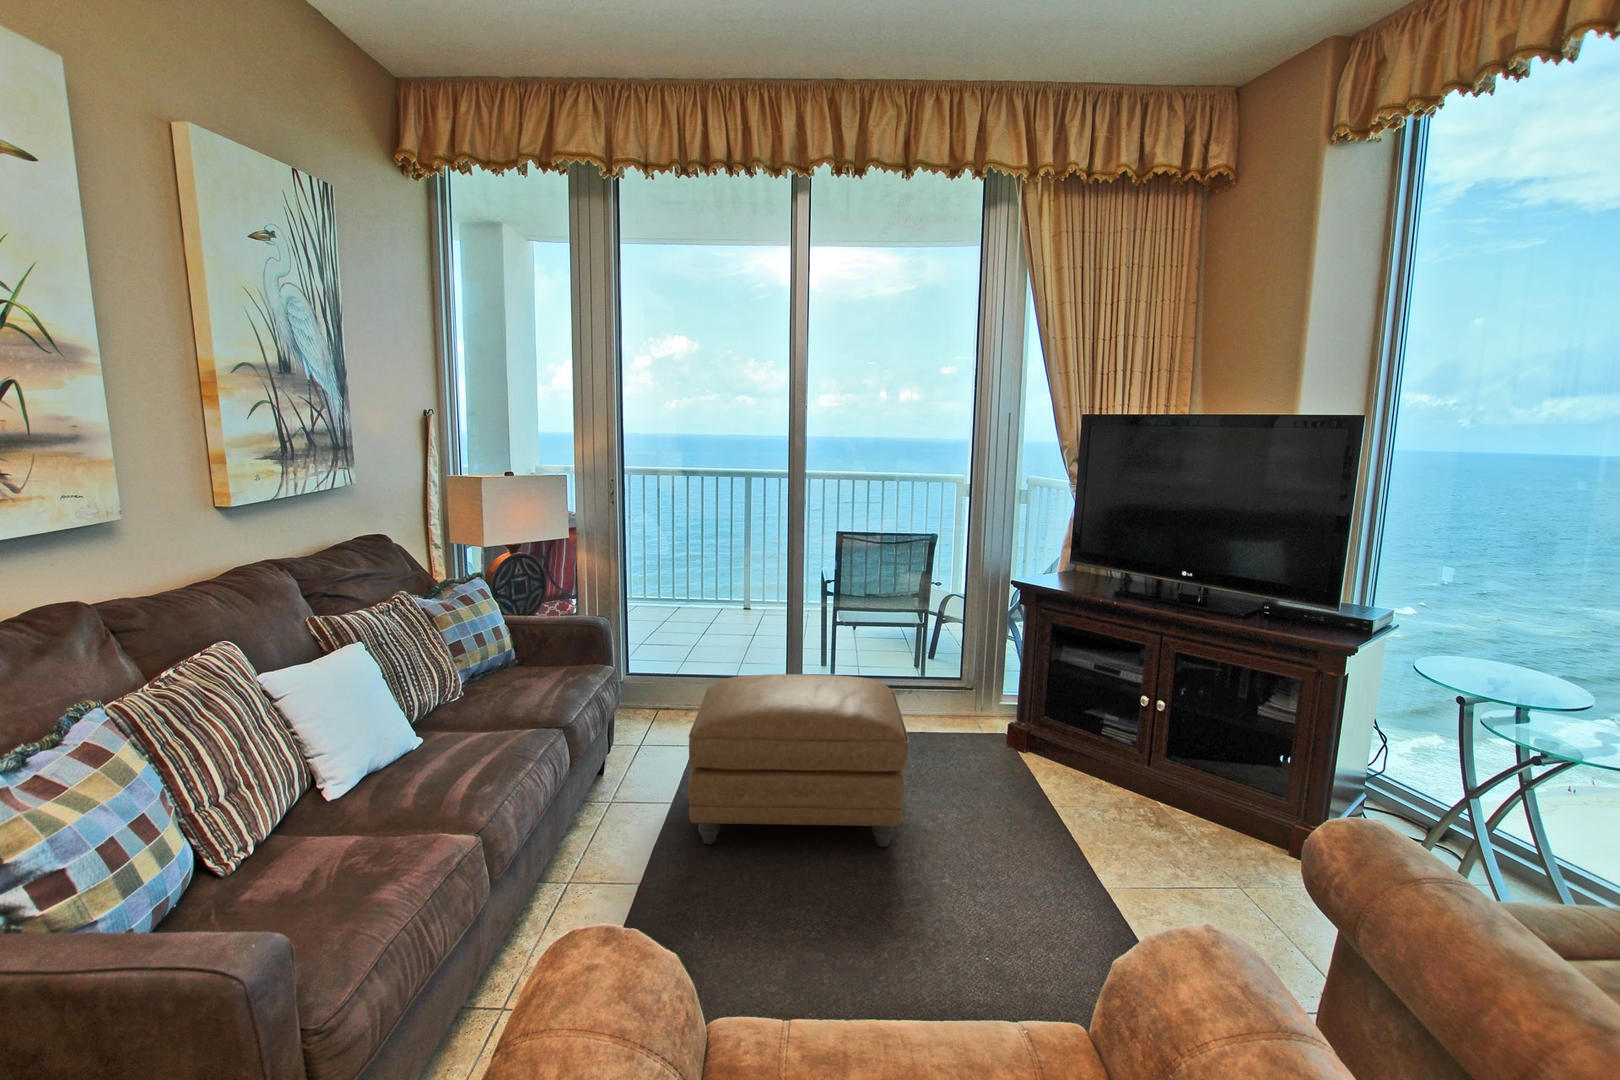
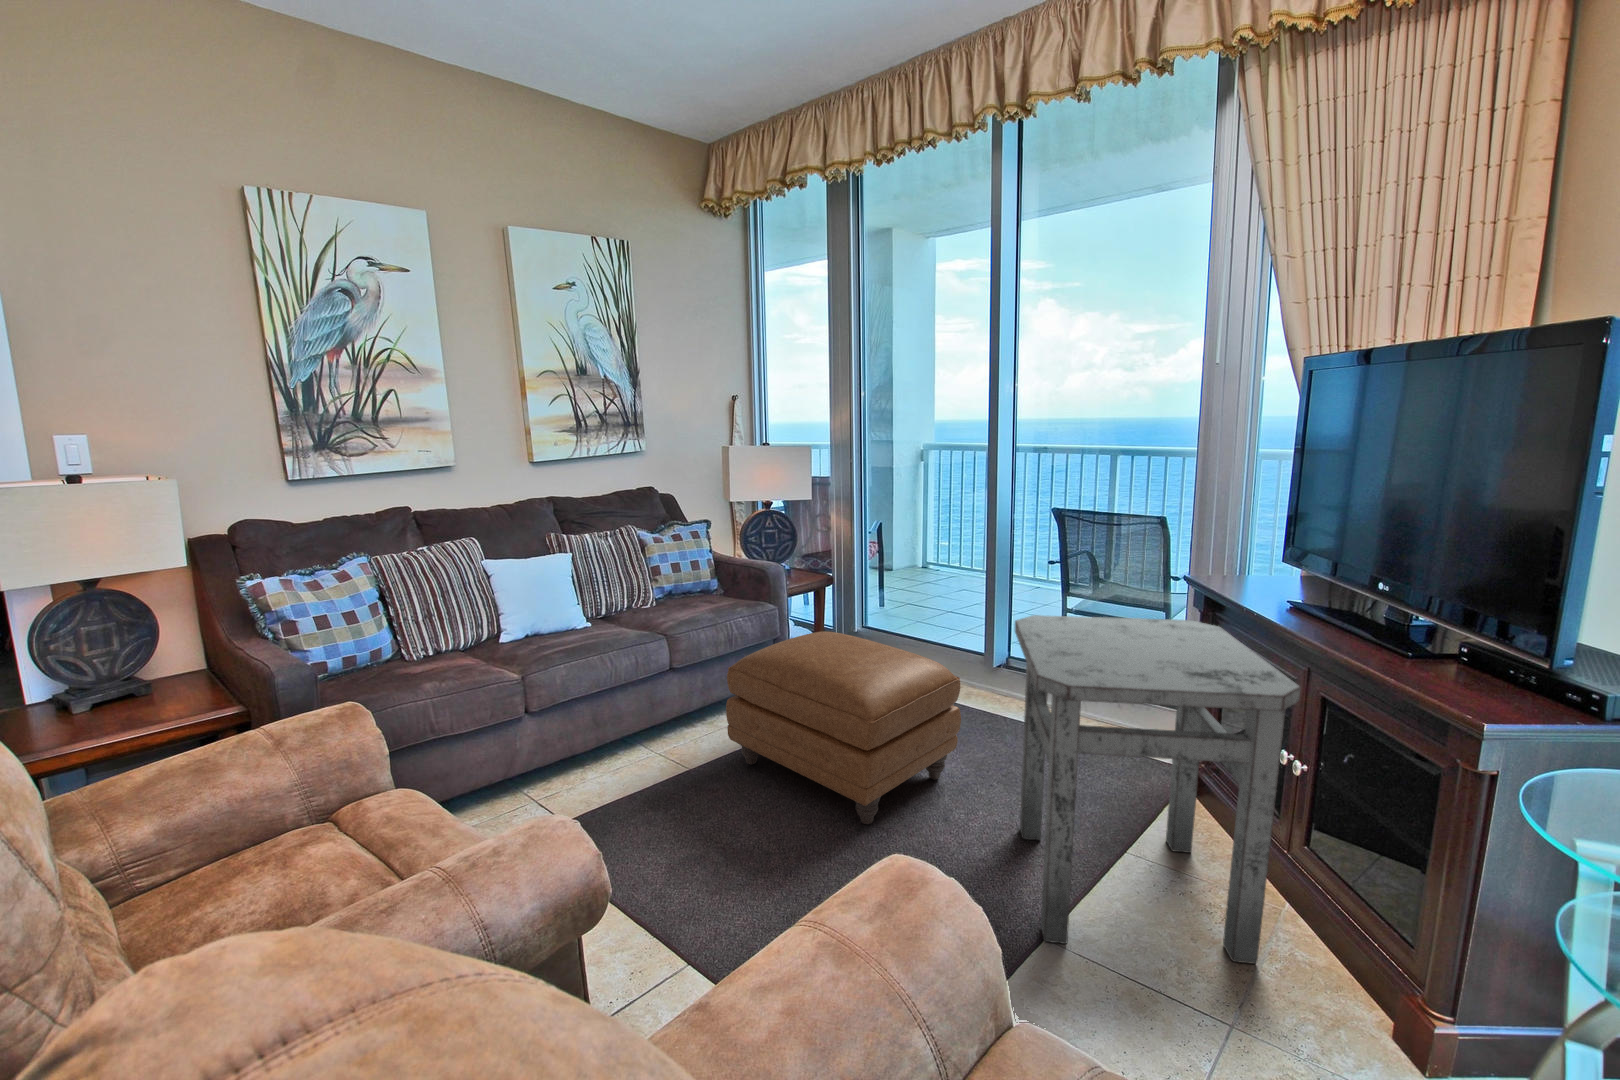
side table: none [976,602,1199,865] -> present [1015,615,1301,964]

